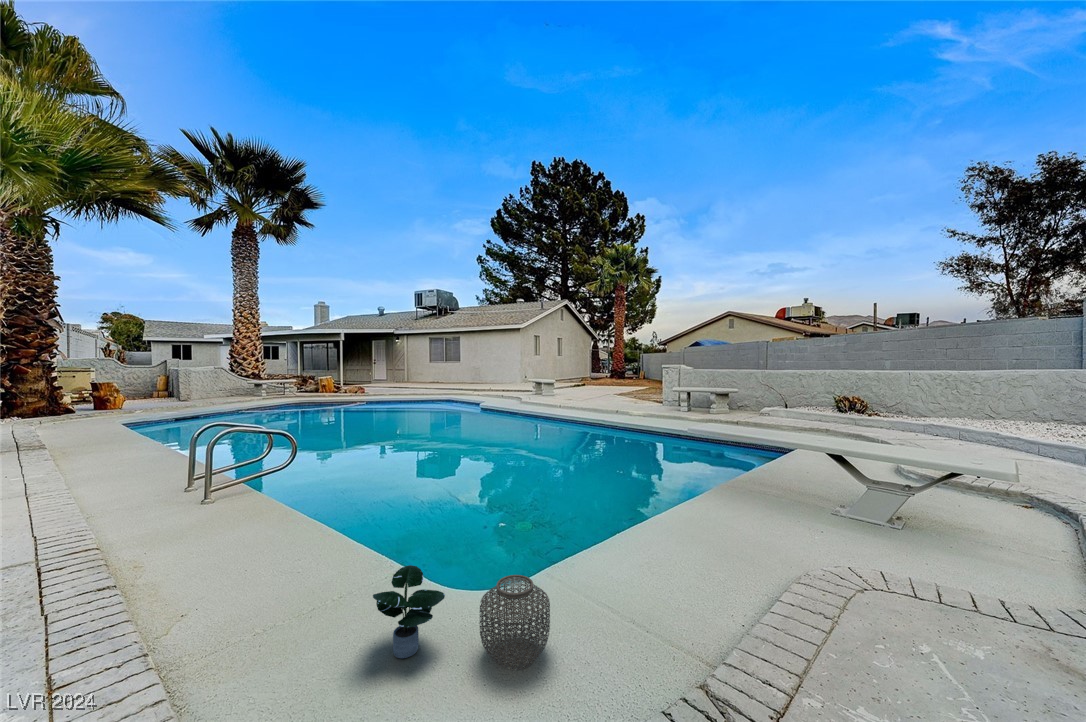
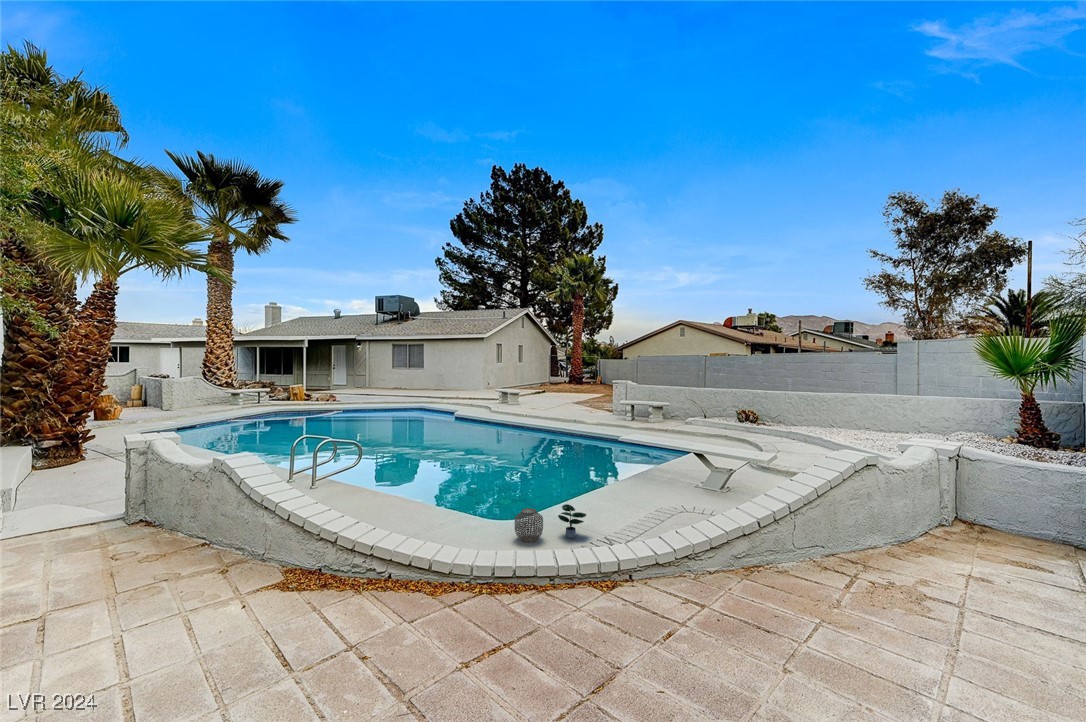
potted plant: present [373,565,445,658] -> present [558,504,586,538]

